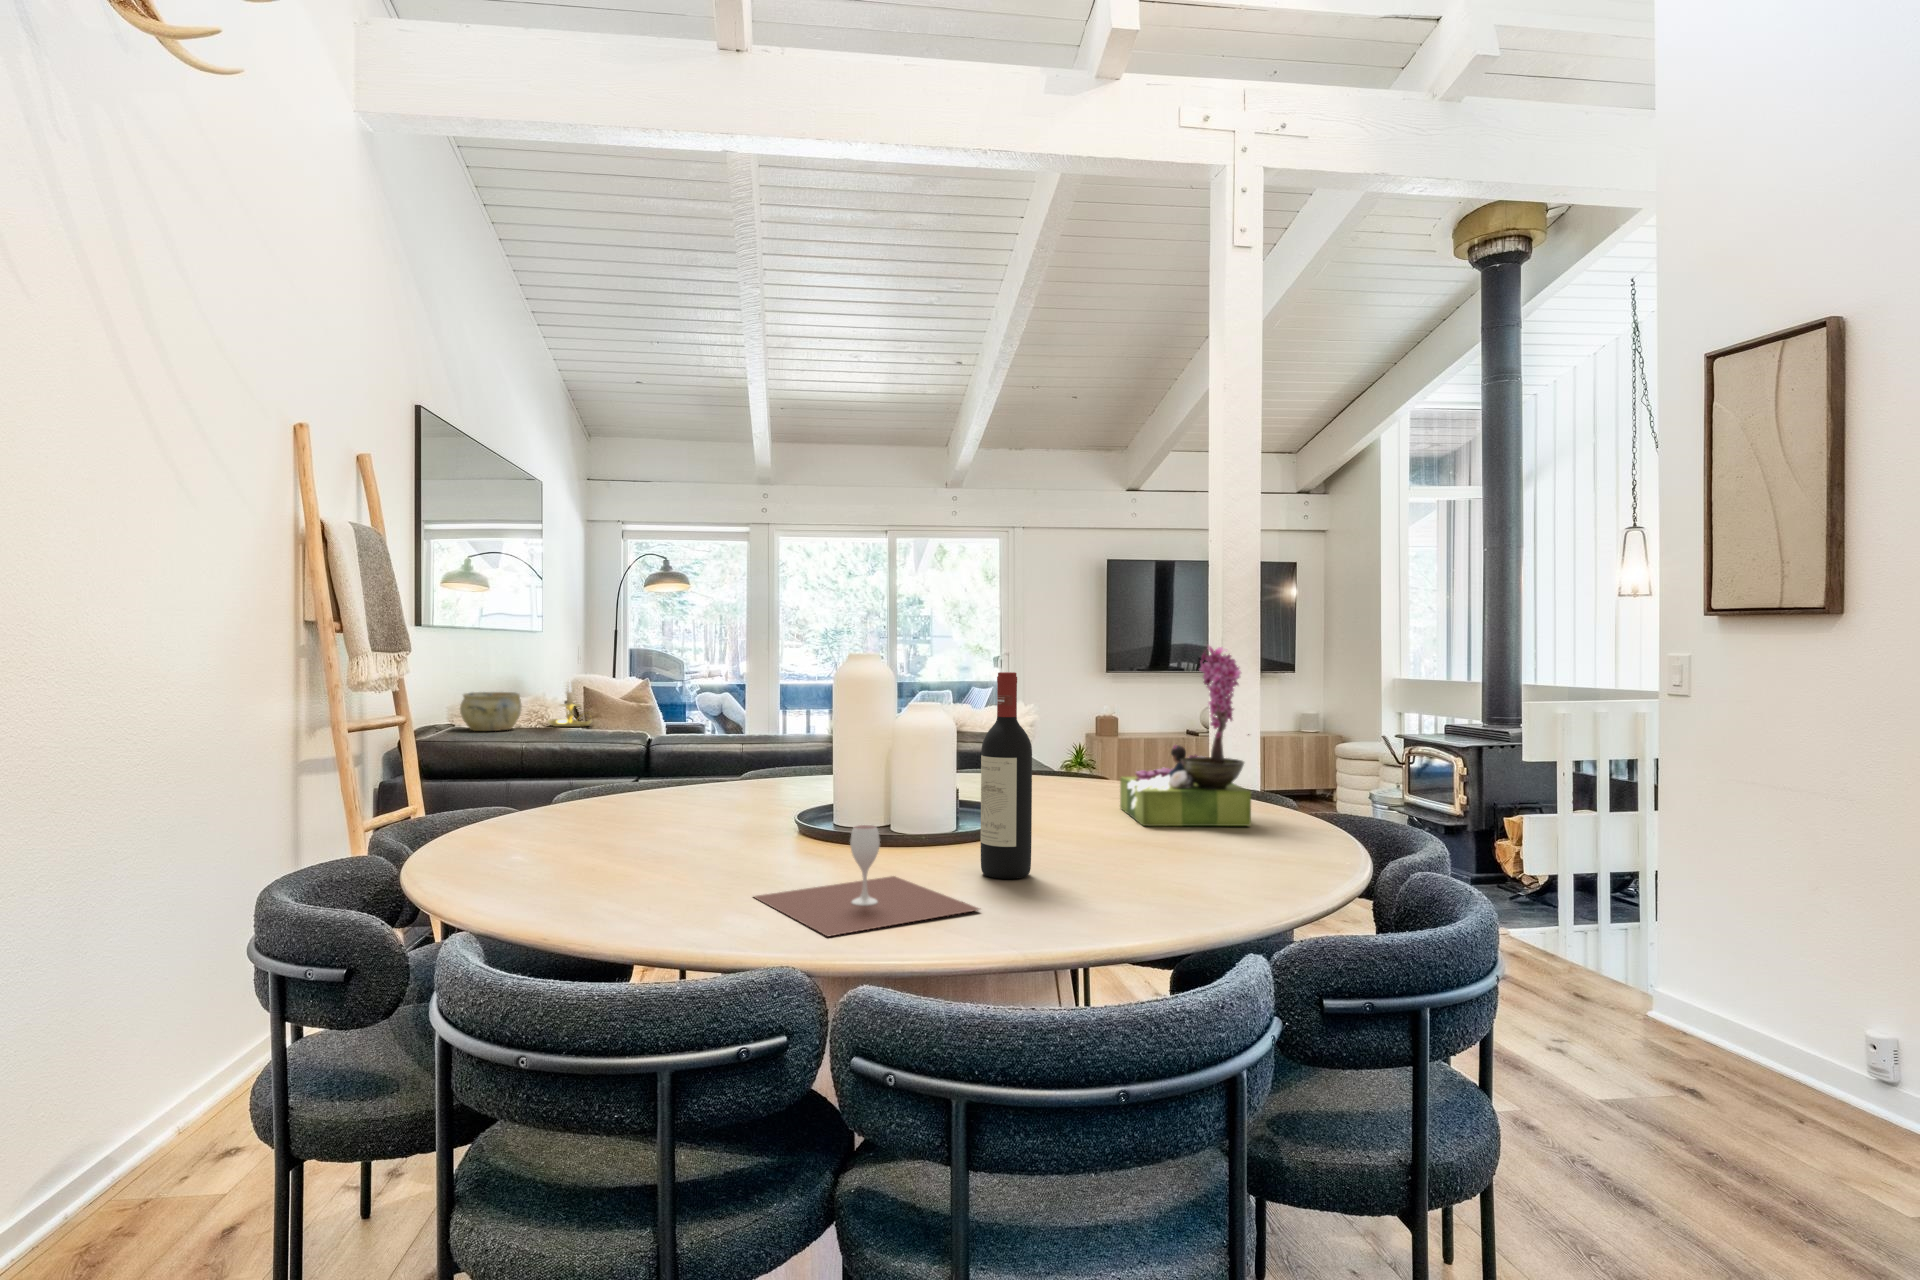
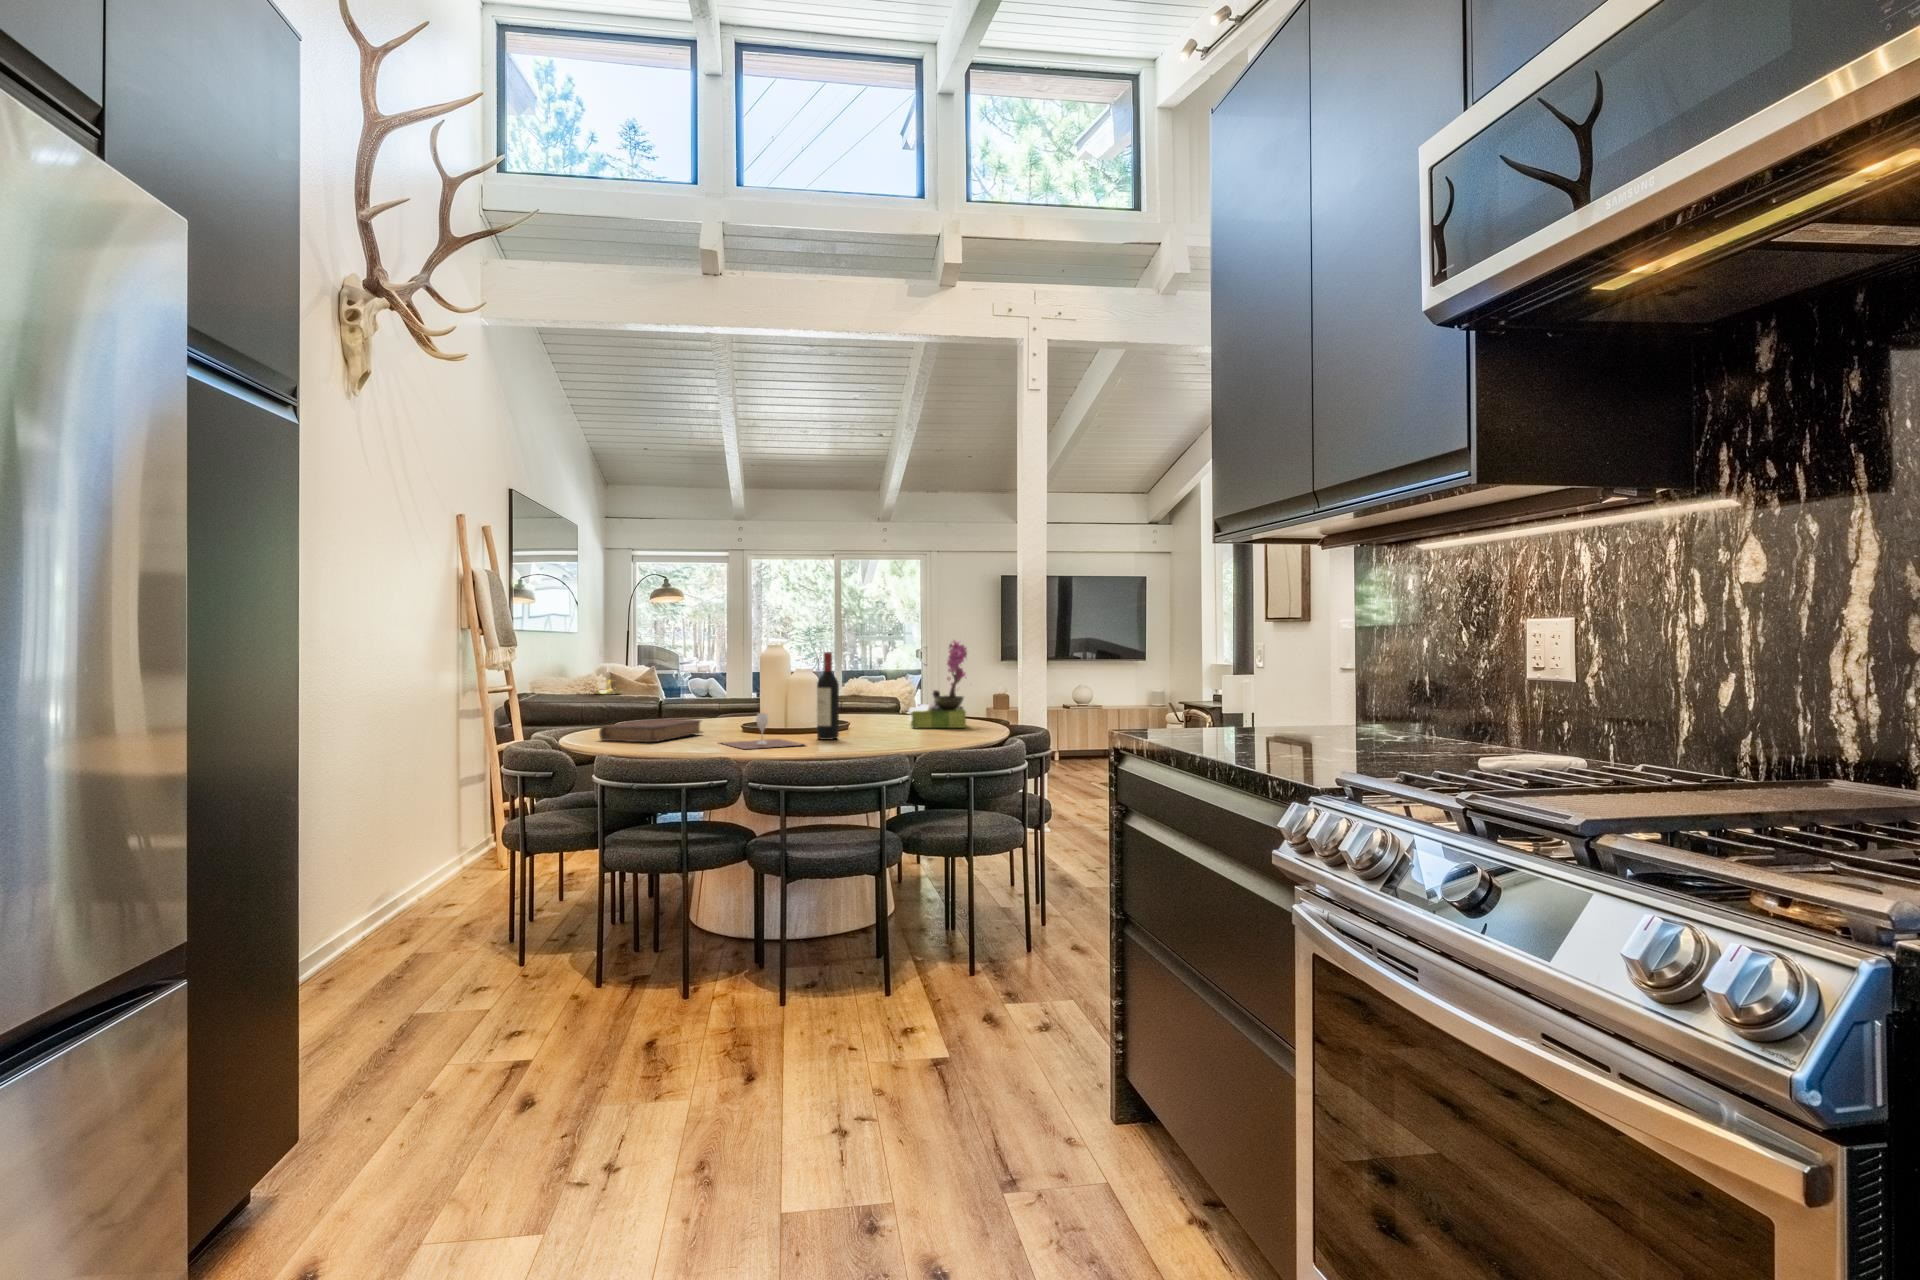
ceramic bowl: present [460,692,522,731] -> none [540,672,579,696]
book: none [468,816,720,897] -> present [599,719,702,742]

